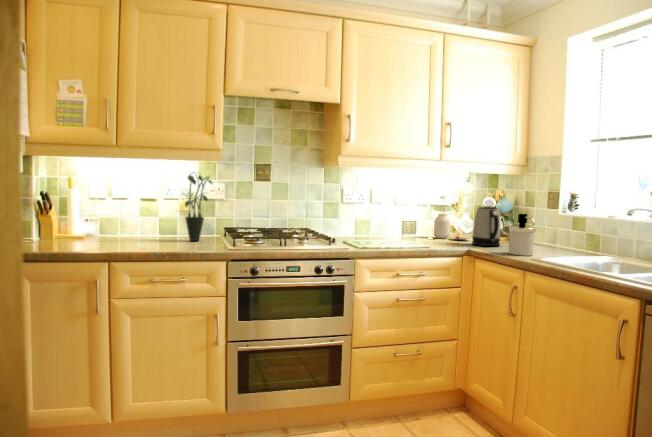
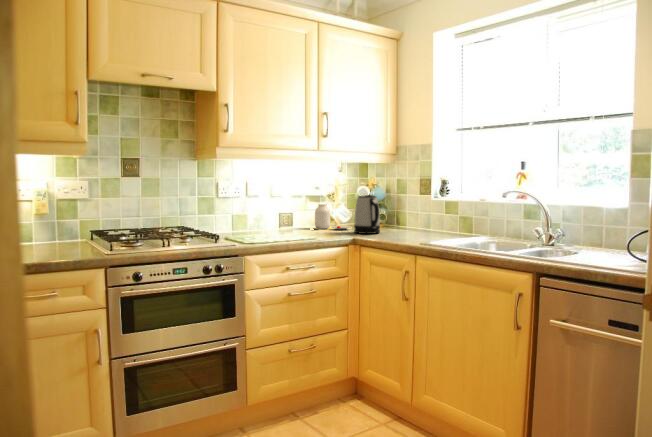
potted plant: present [185,174,213,241] -> none [44,168,78,249]
soap dispenser: present [508,214,536,256] -> none [390,201,415,240]

